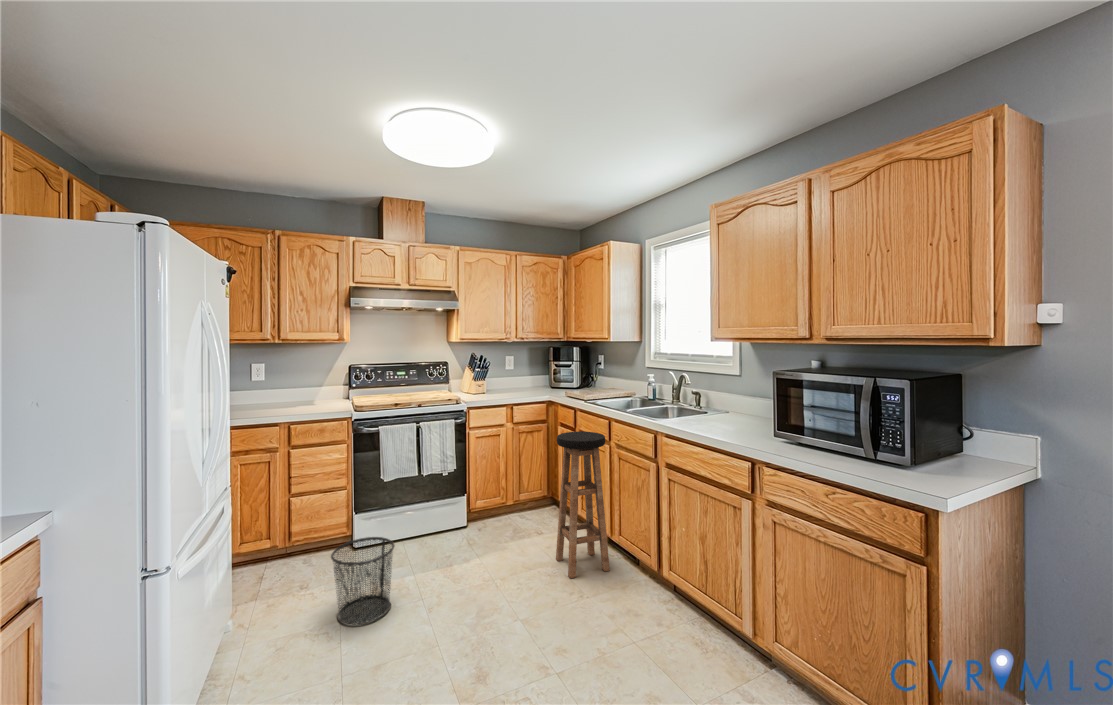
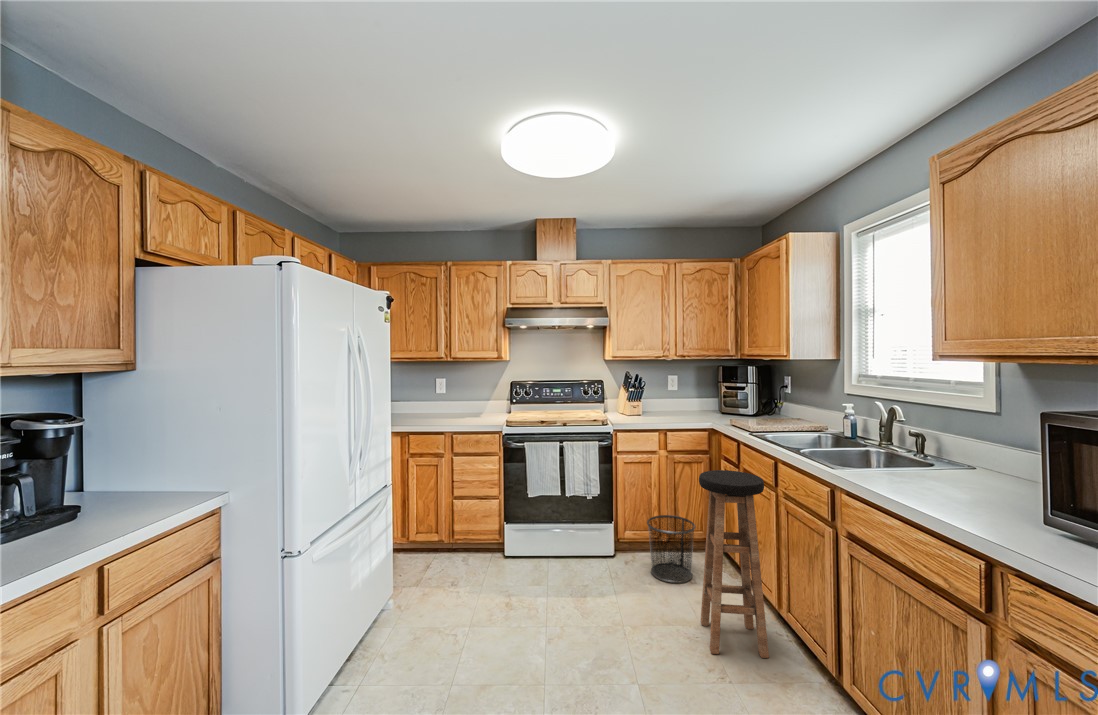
waste bin: present [331,537,395,626] -> present [647,515,695,583]

